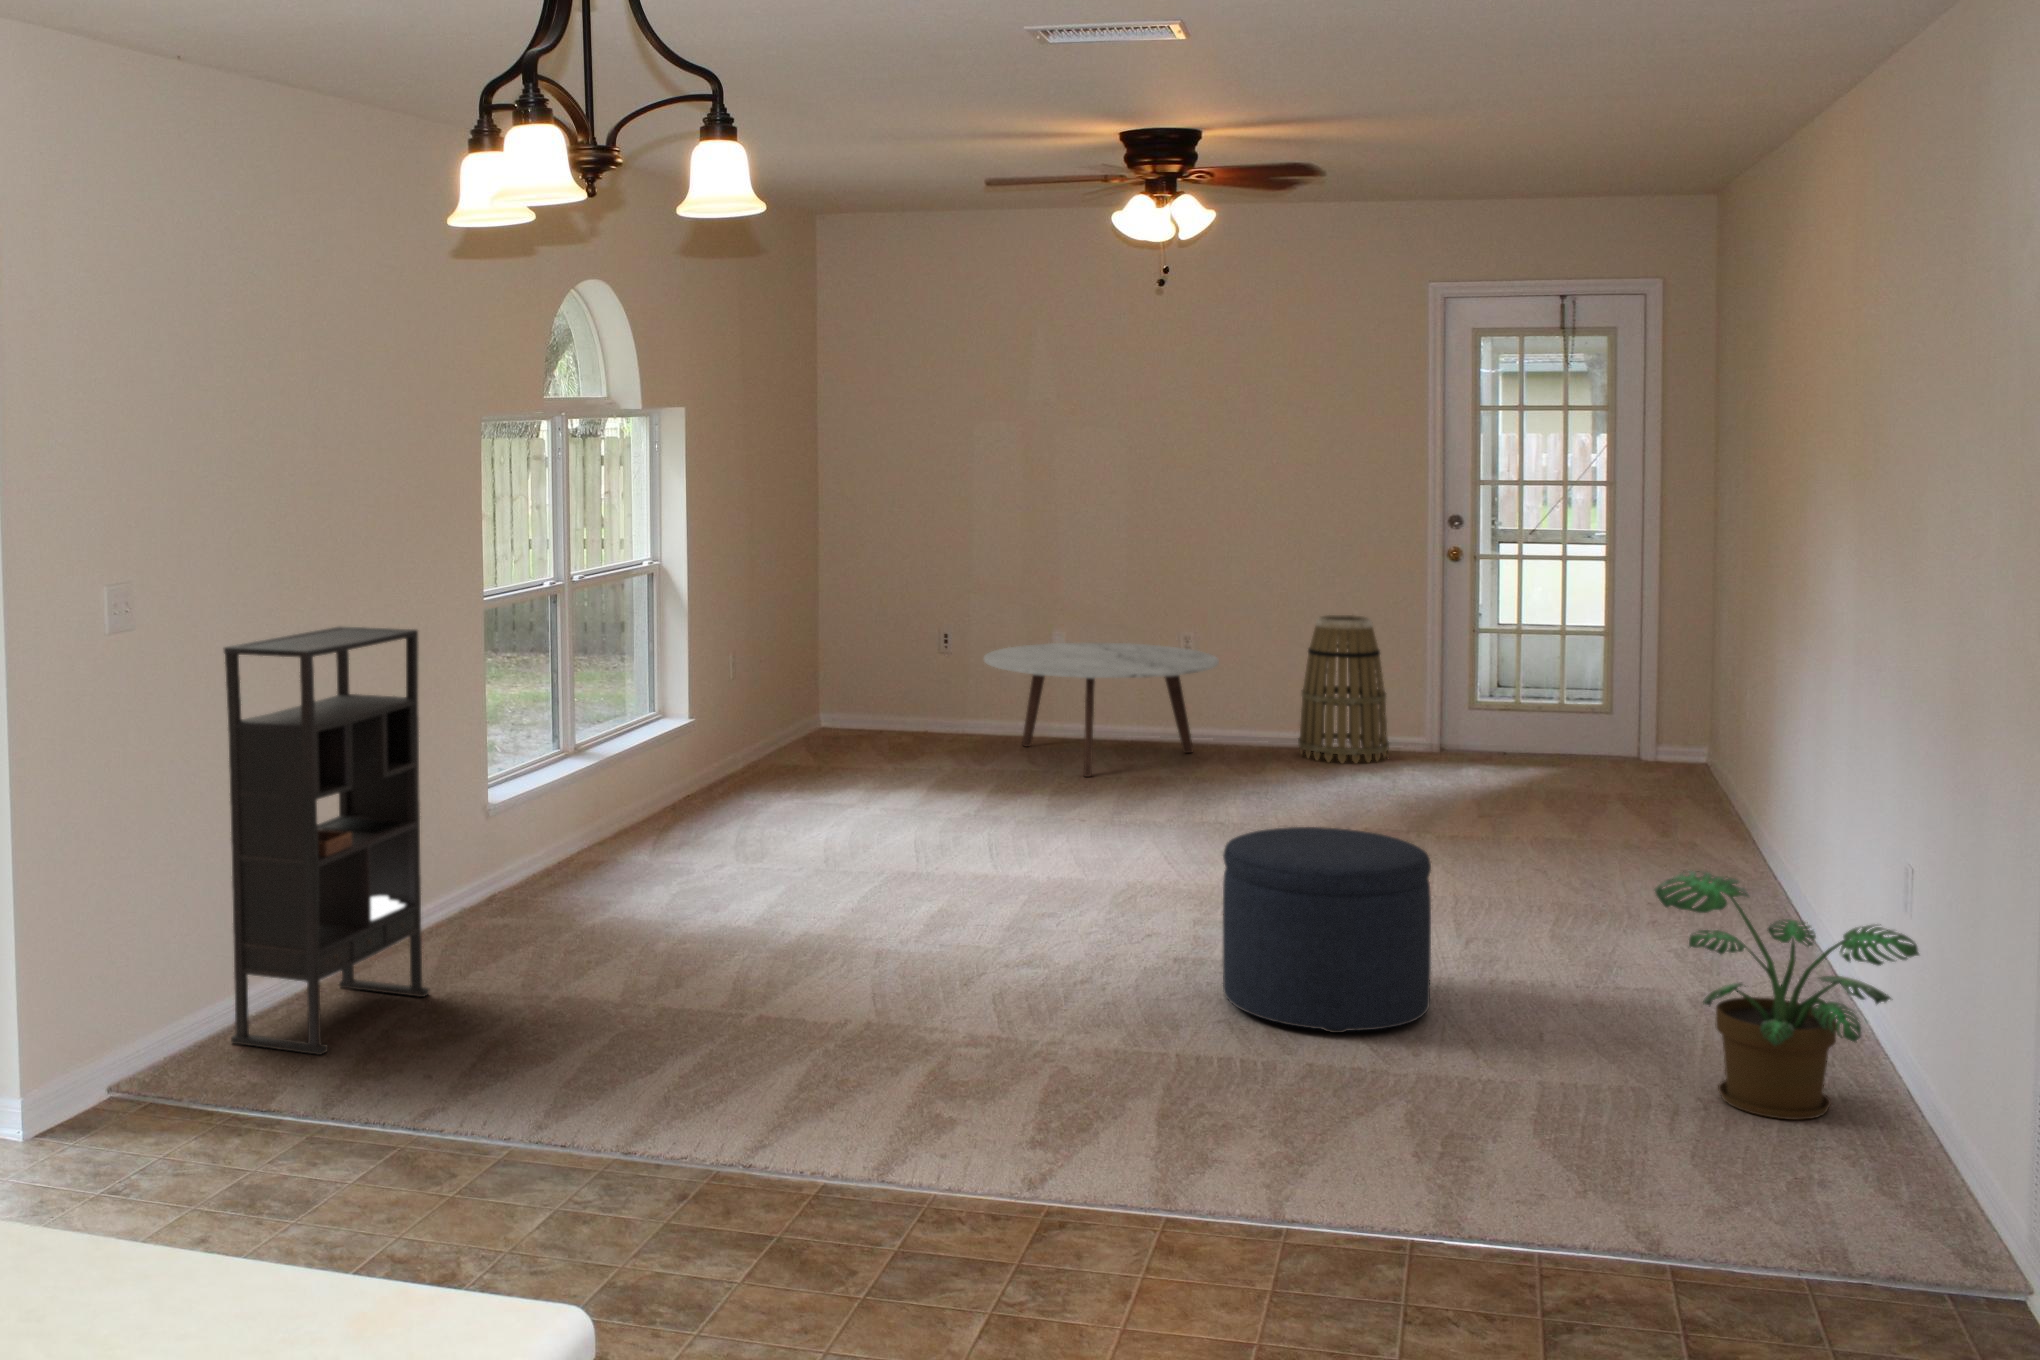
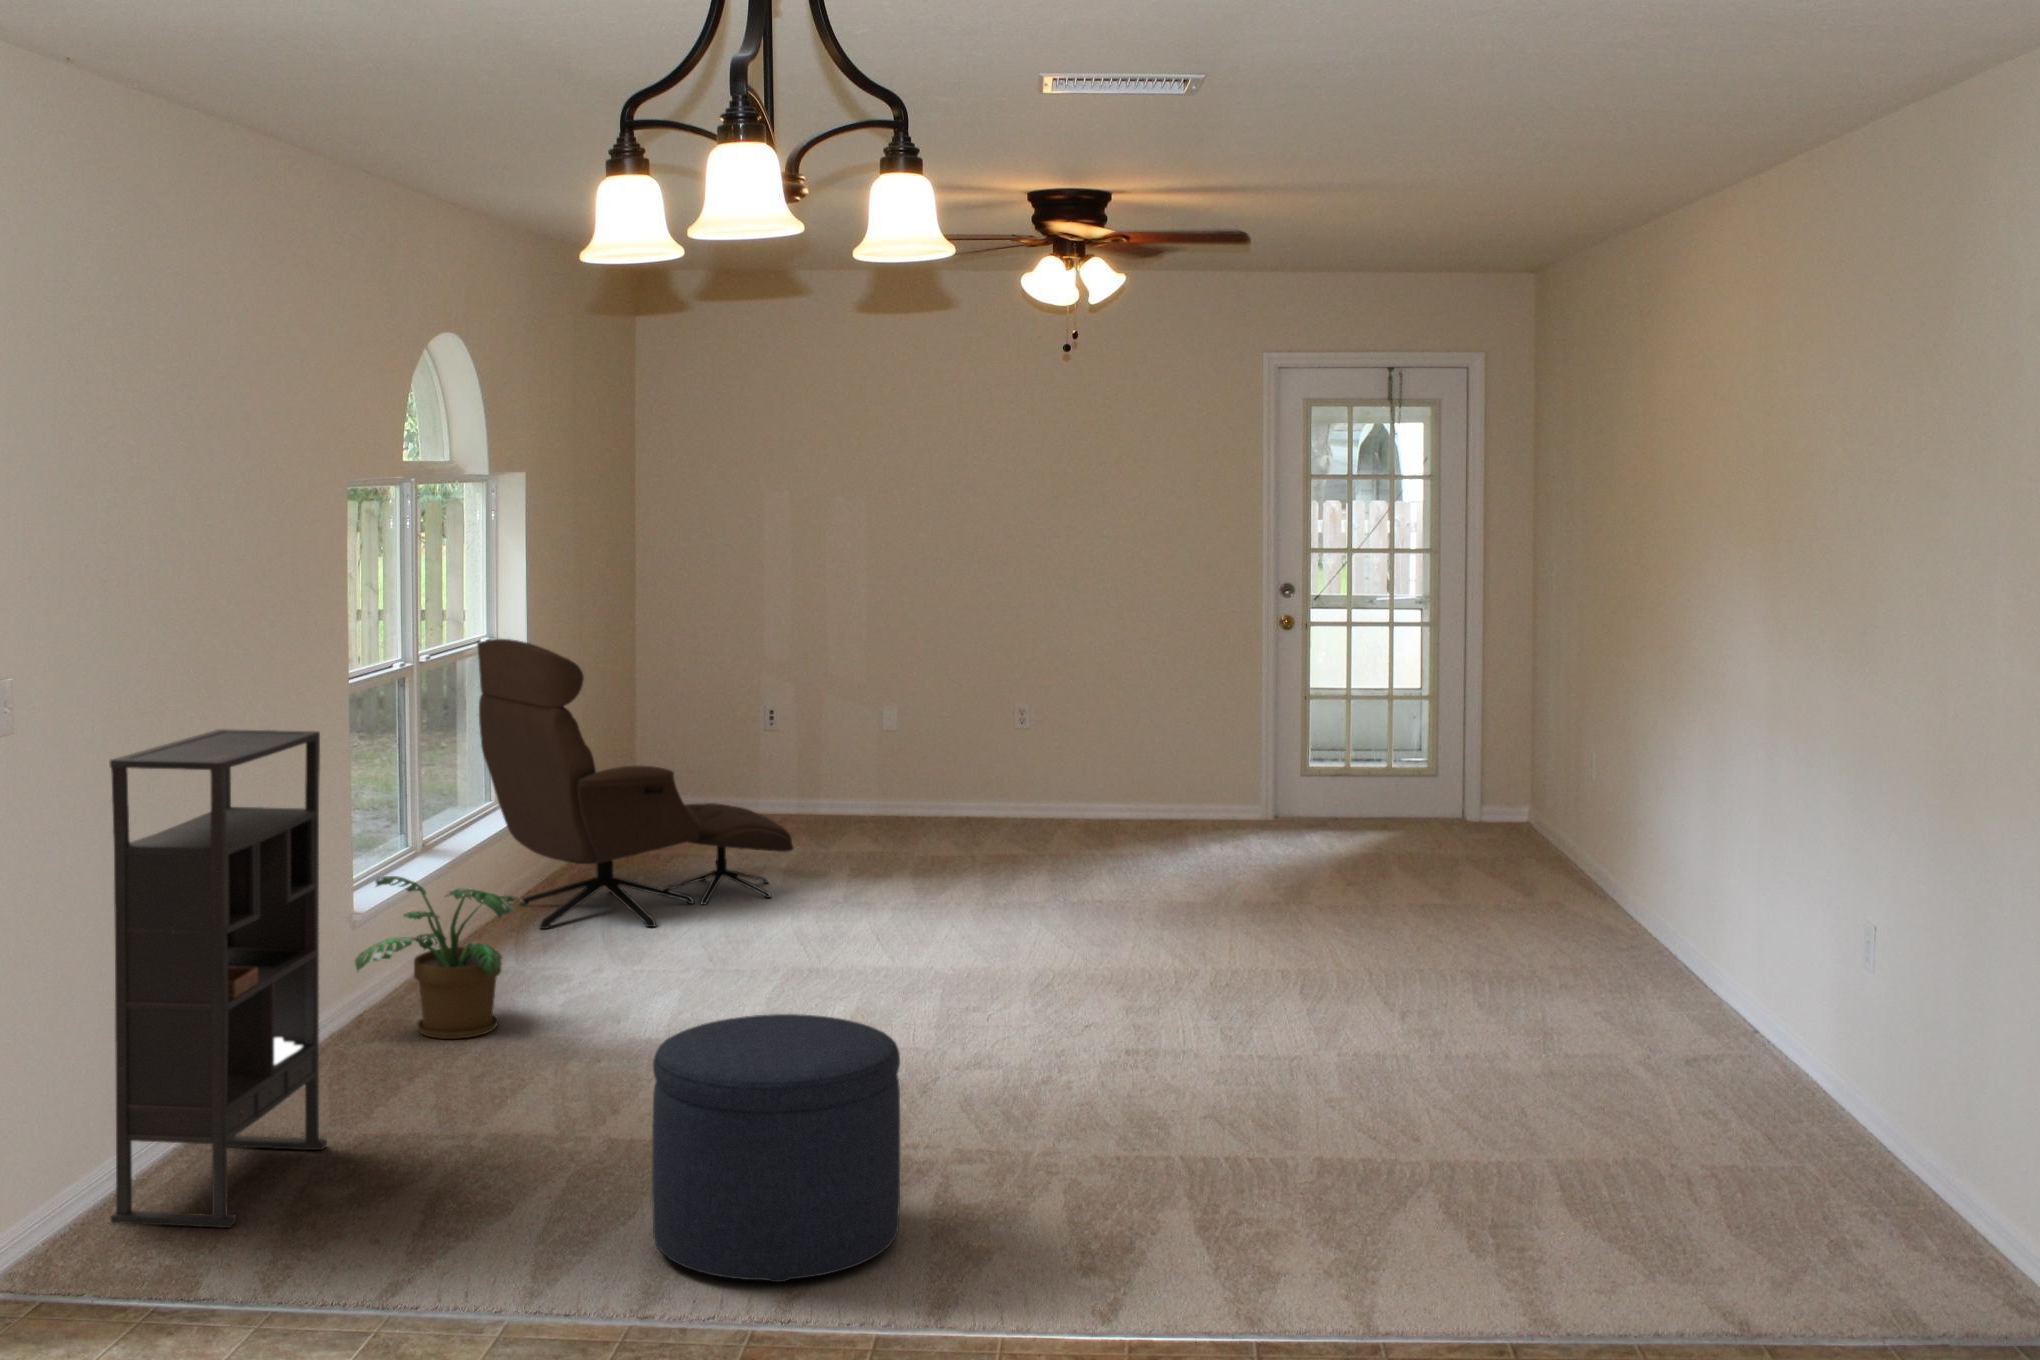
lounge chair: none [640,561,931,826] -> present [477,639,793,929]
basket: present [1298,615,1389,763] -> none [1144,683,1232,835]
coffee table: present [984,642,1219,777] -> none [828,715,1070,859]
ottoman: present [1223,827,1431,1033] -> present [652,1014,900,1282]
potted plant: present [1654,870,1919,1120] -> present [355,876,525,1039]

